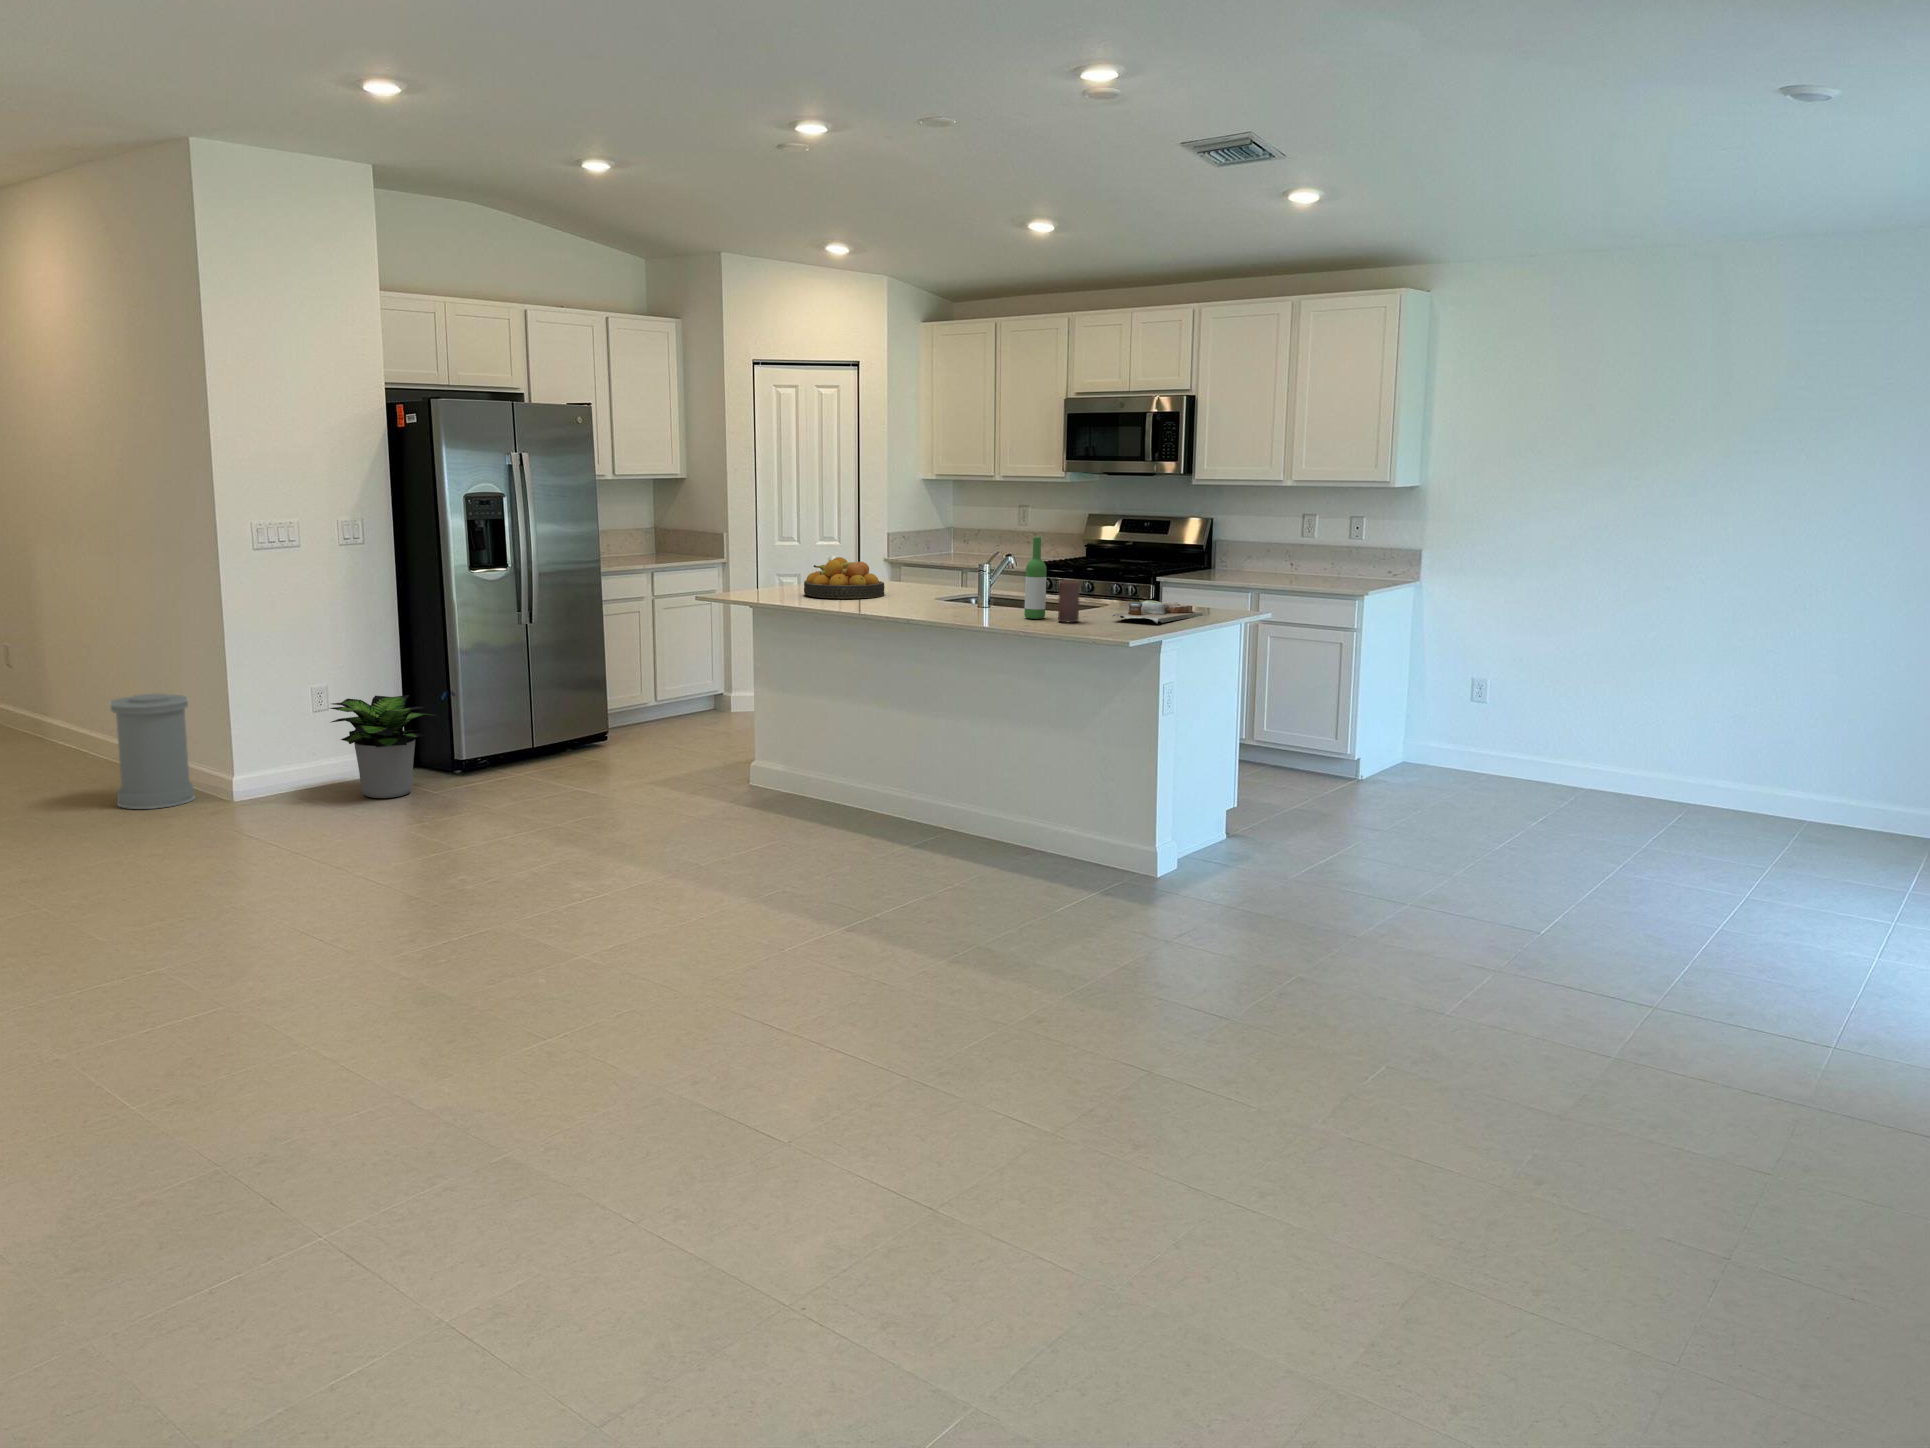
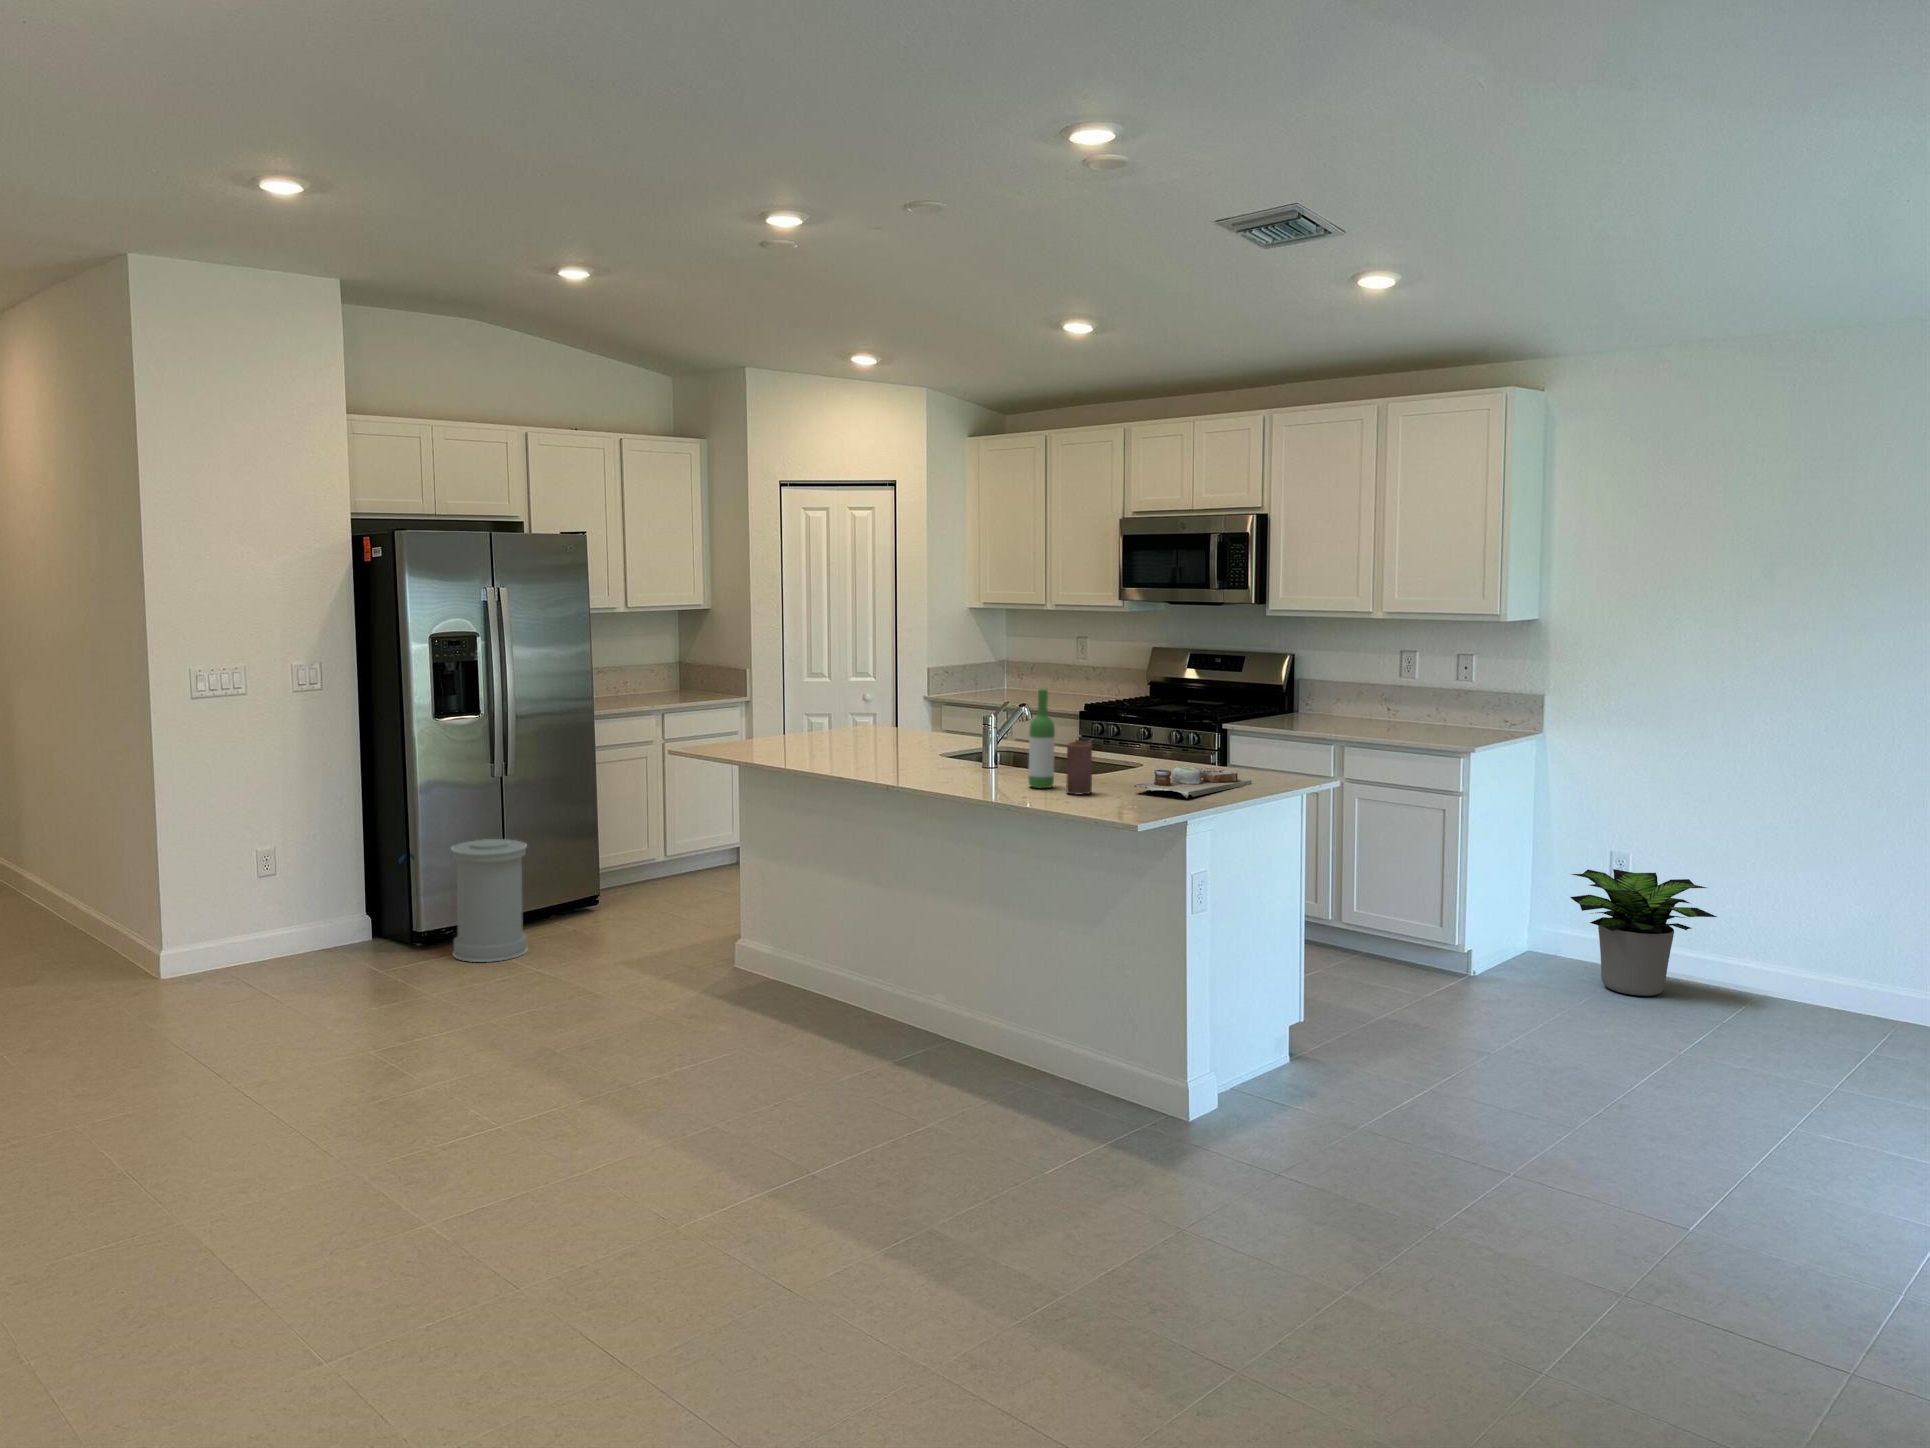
fruit bowl: present [804,557,885,599] -> none [792,705,886,755]
trash can: present [110,694,195,809] -> present [452,839,528,962]
potted plant: present [330,695,437,798] -> present [1570,869,1717,996]

